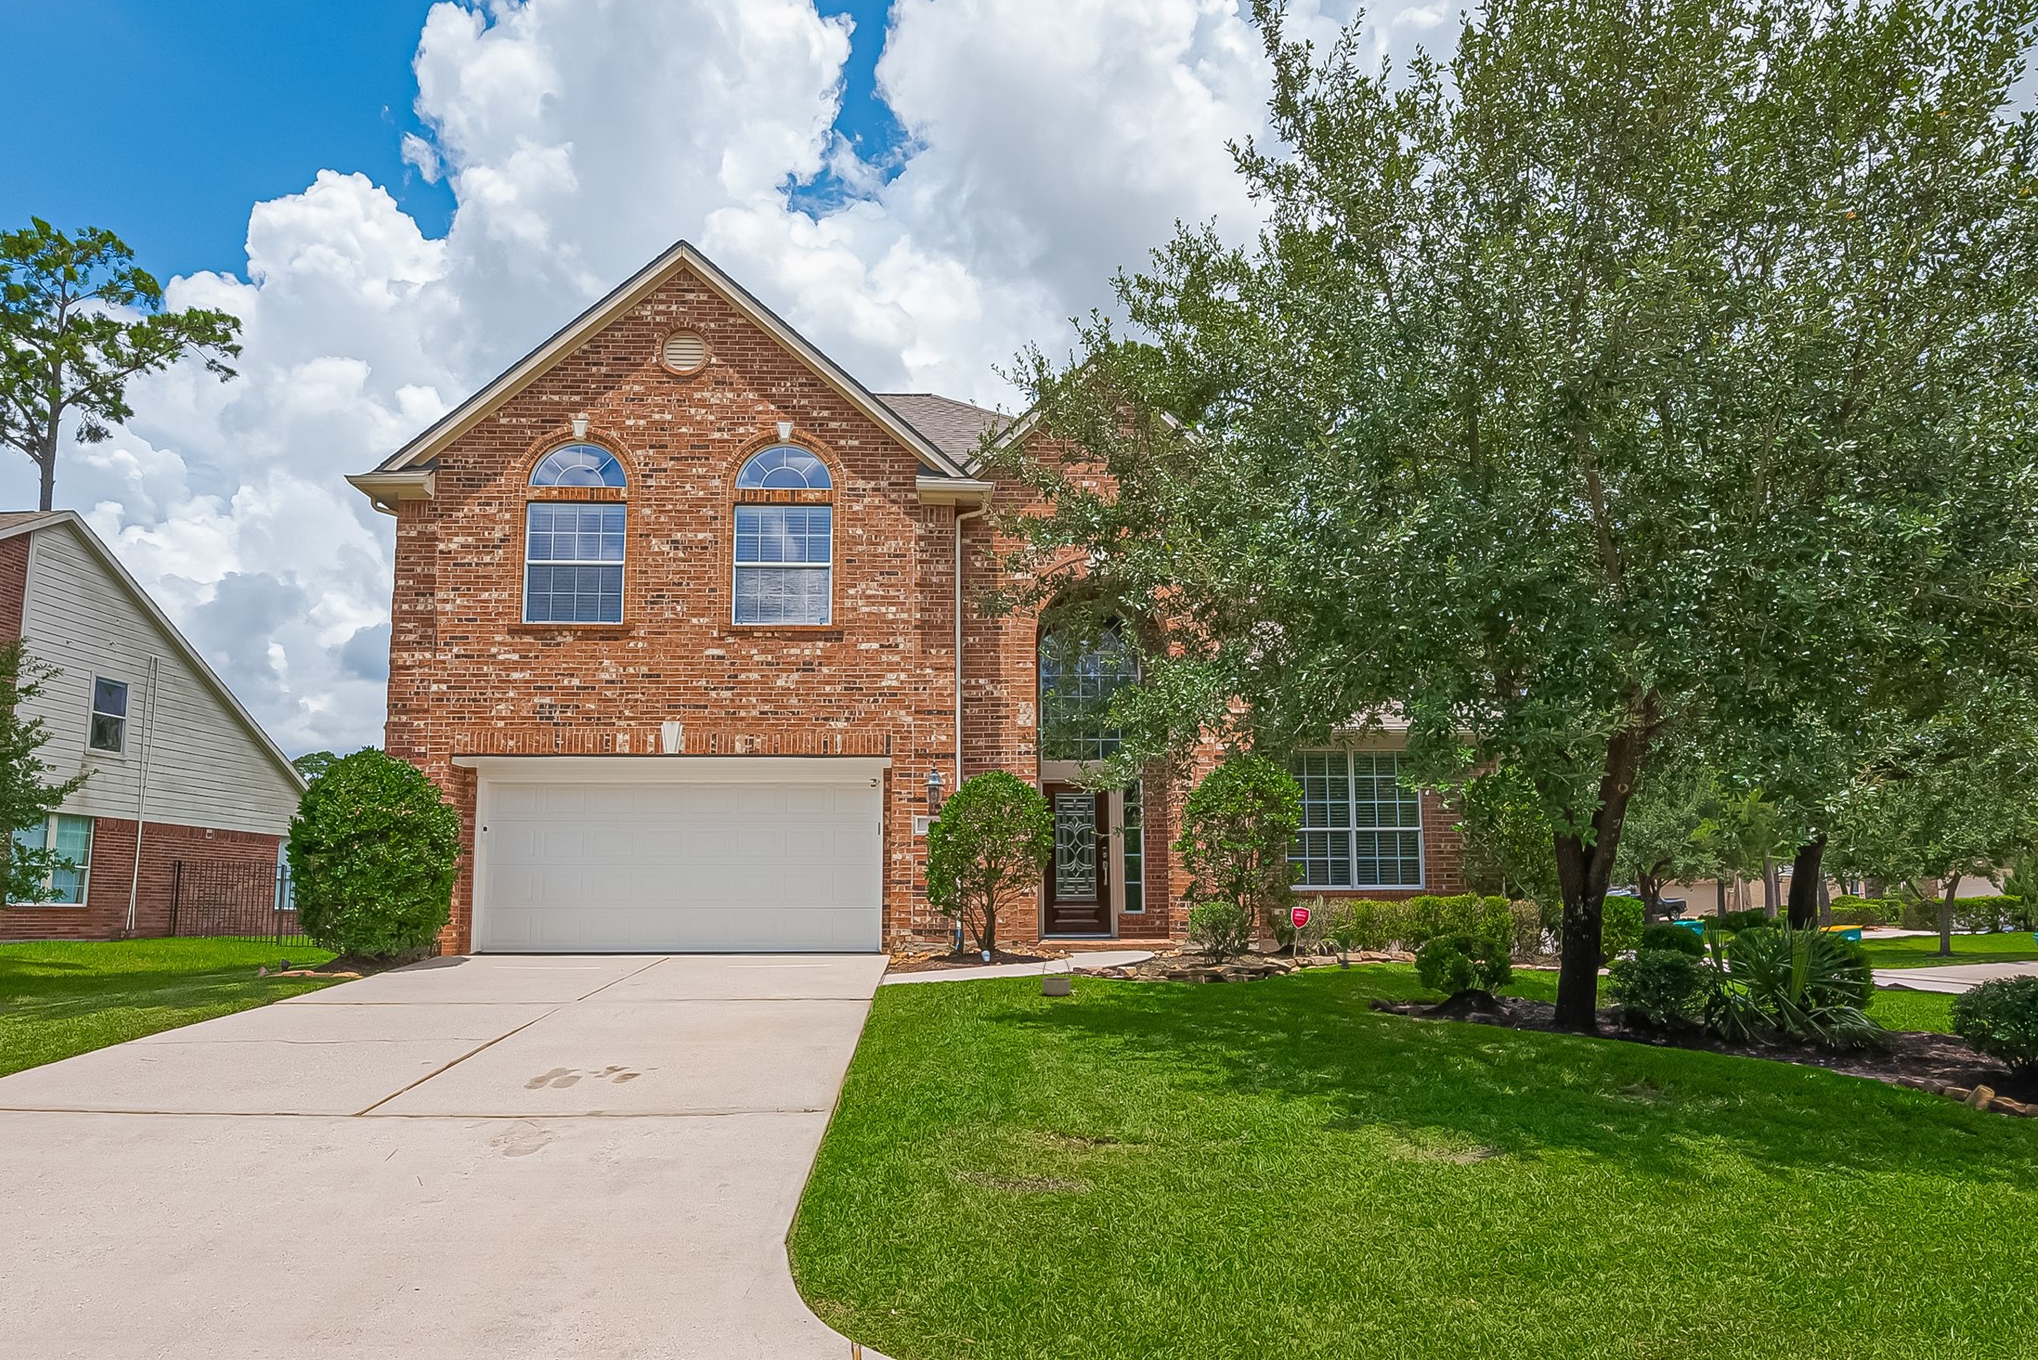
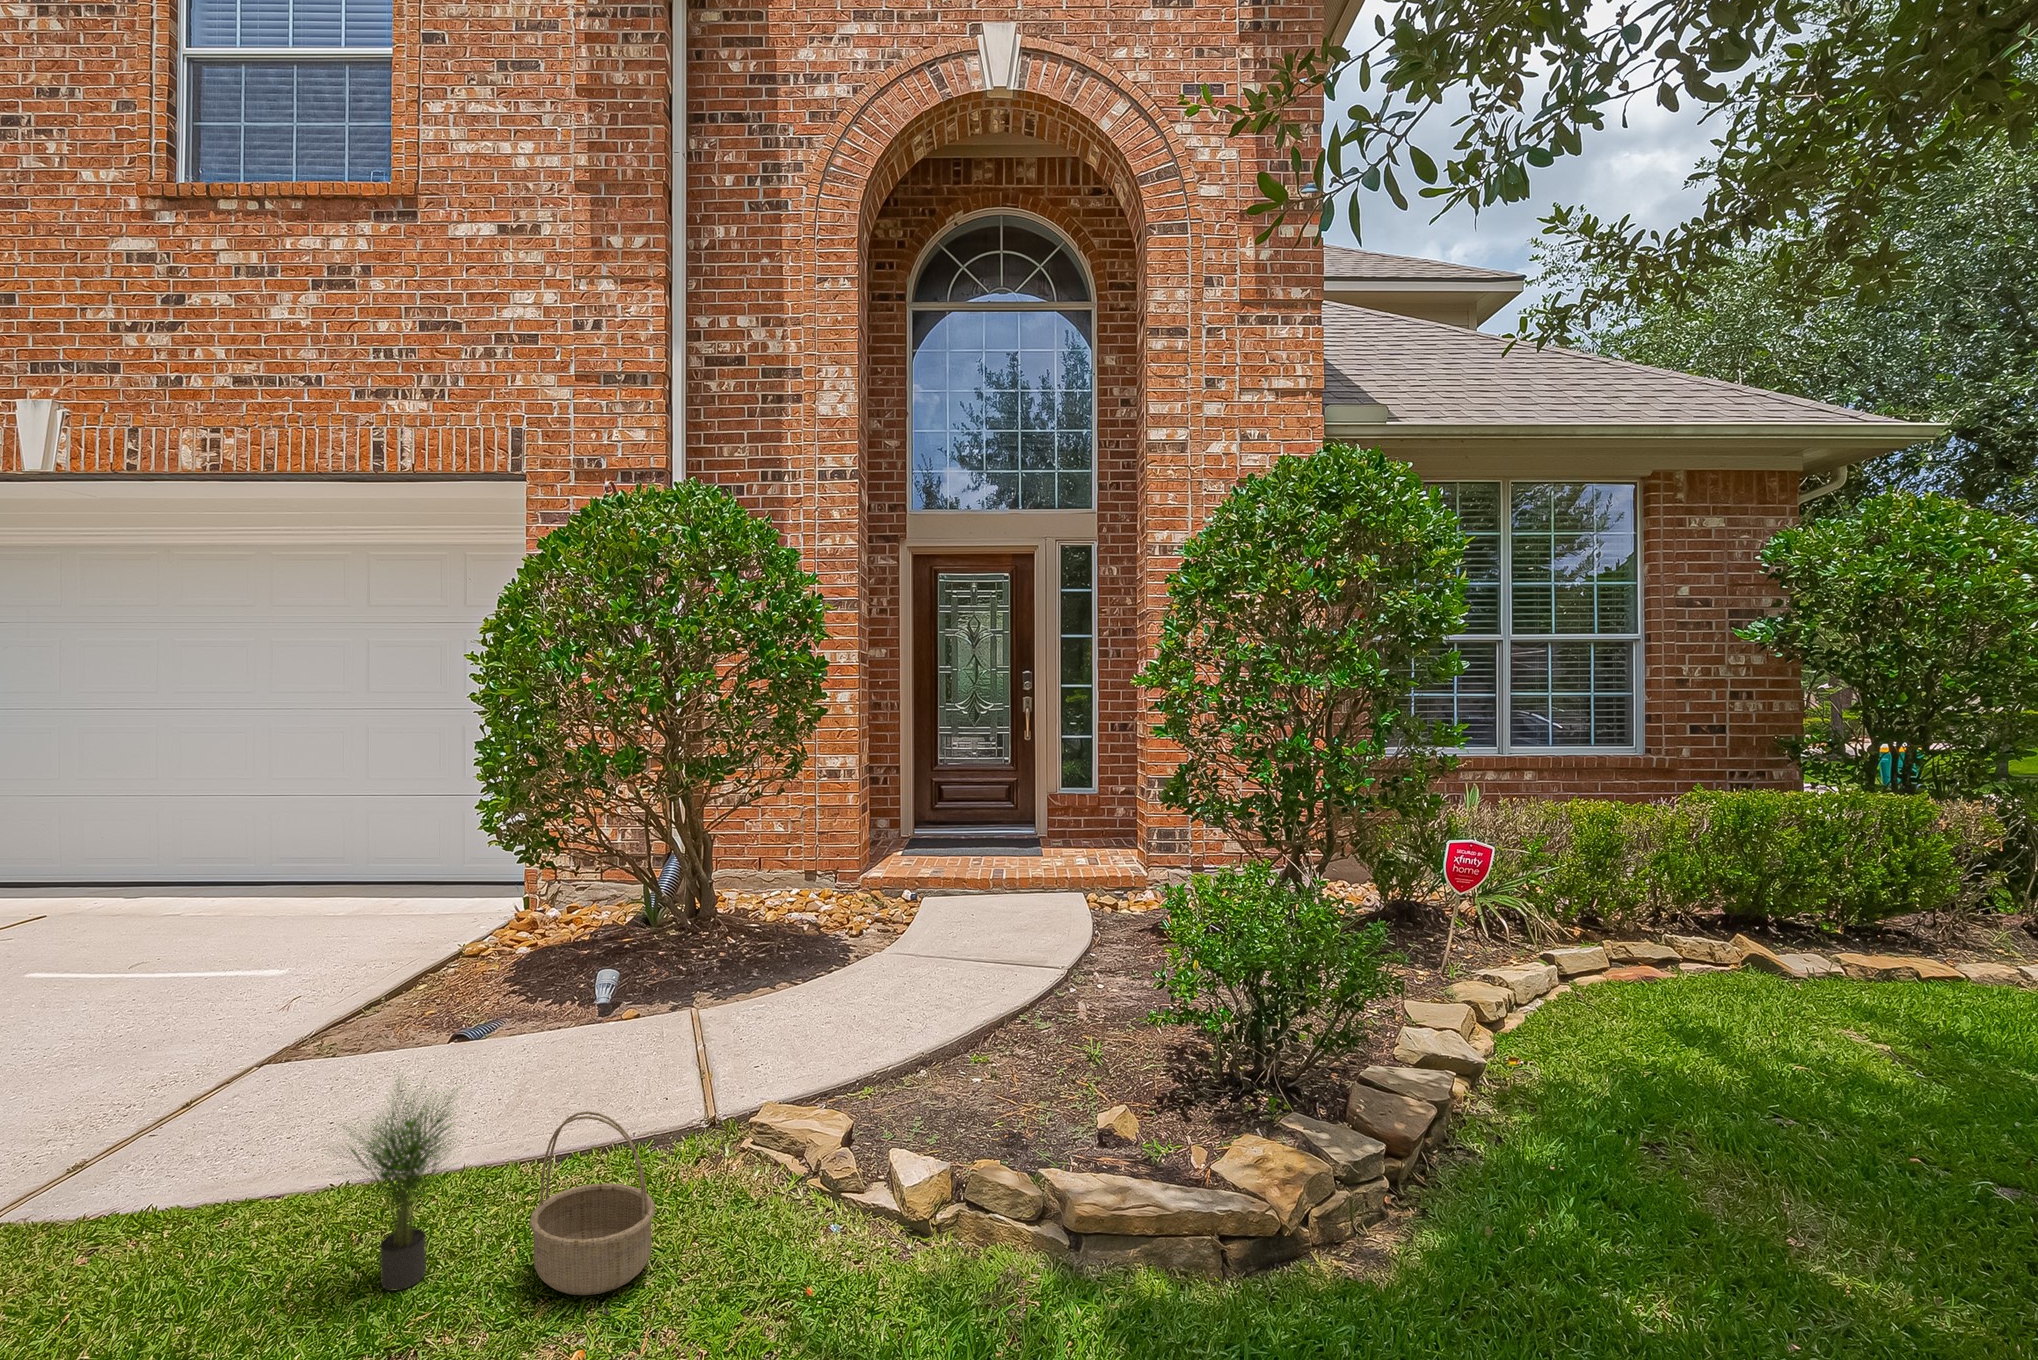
potted plant: present [1335,930,1352,969] -> present [334,1076,458,1291]

